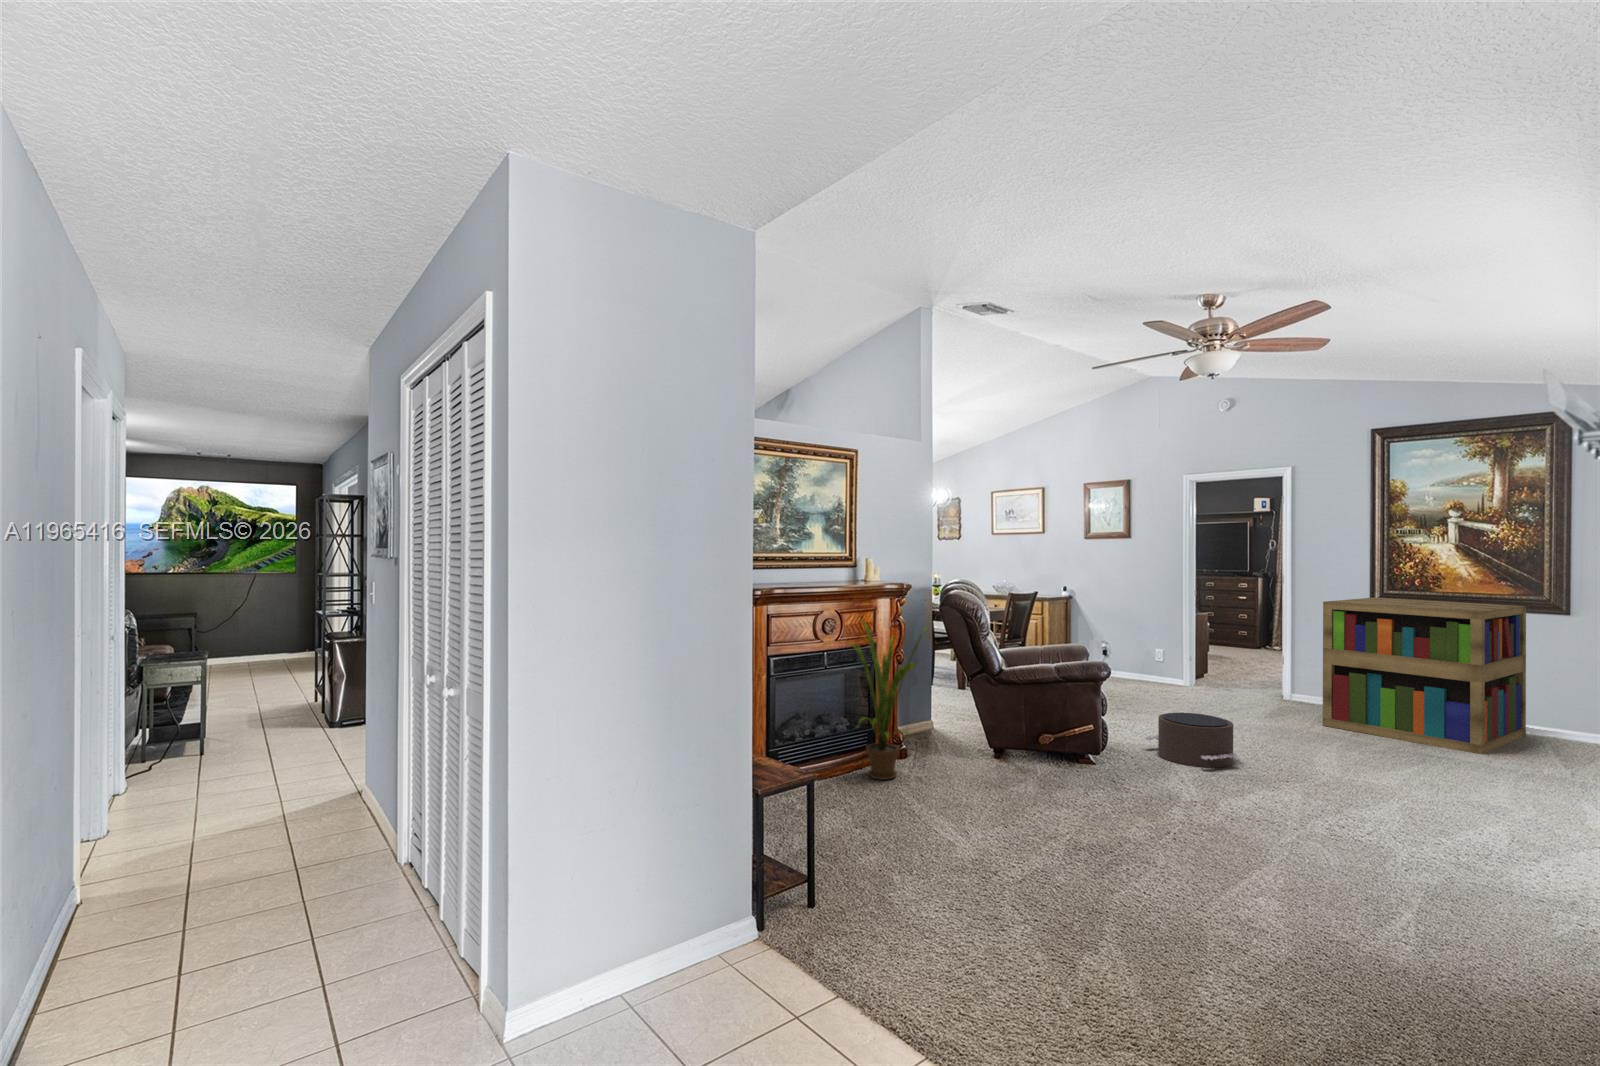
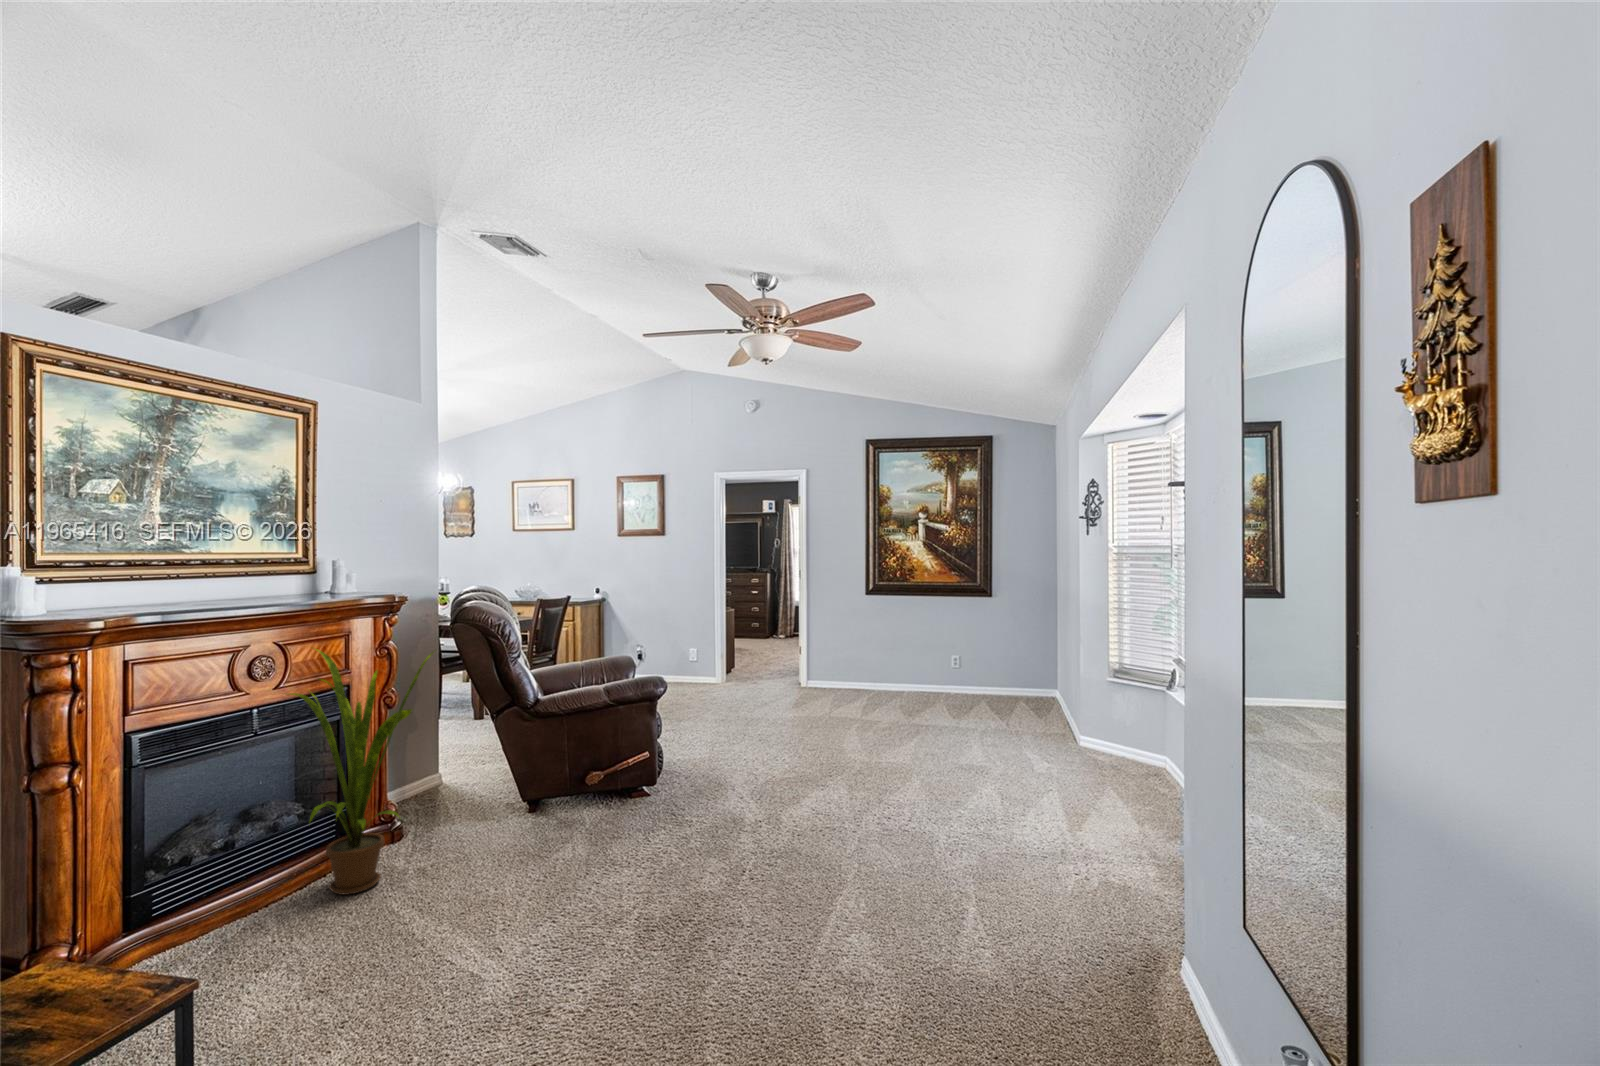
bookshelf: present [1323,598,1526,754] -> none [837,587,968,716]
pouf: present [1145,713,1236,767] -> none [696,716,789,776]

